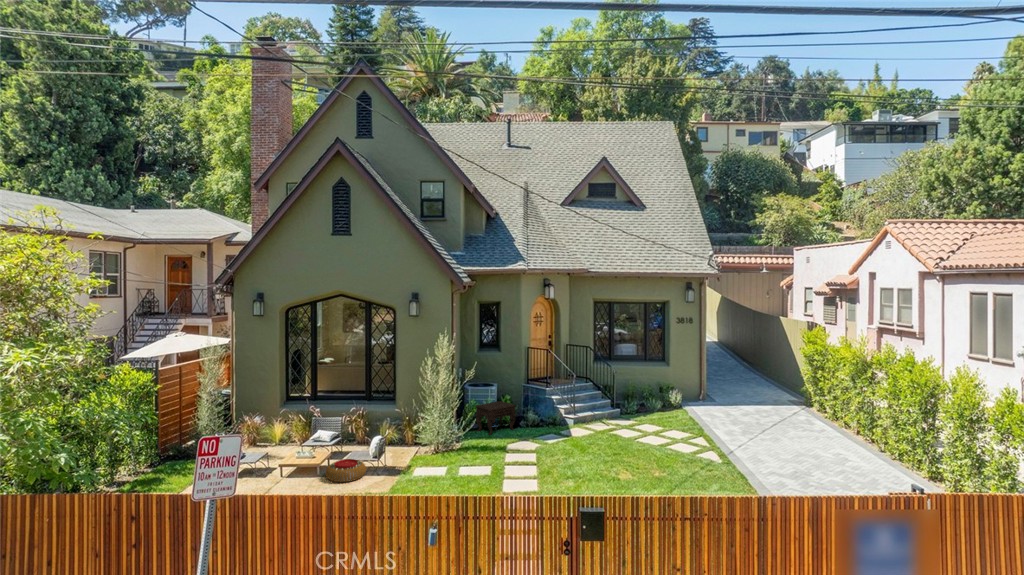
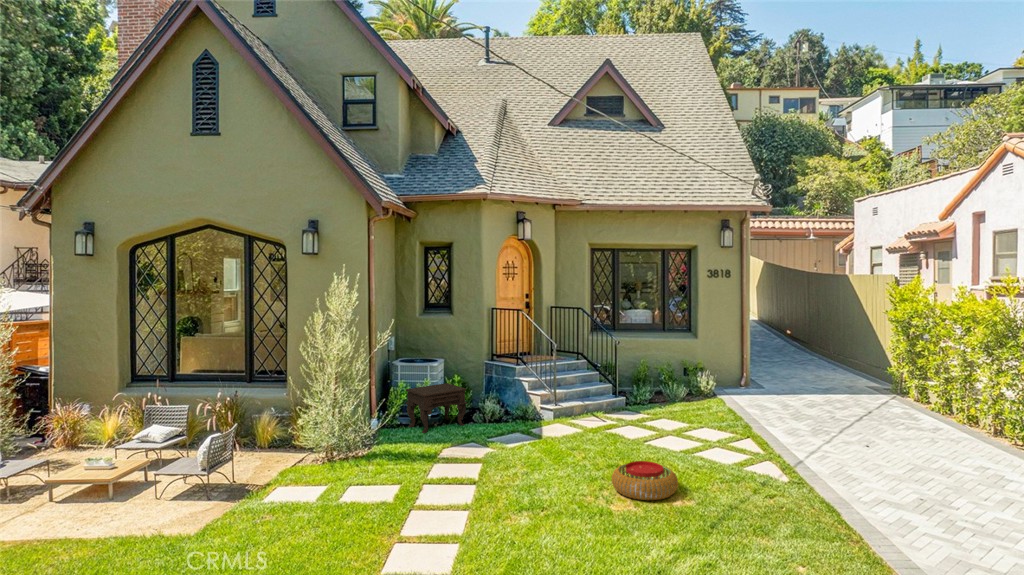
pouf: present [326,459,366,482] -> present [612,461,678,500]

